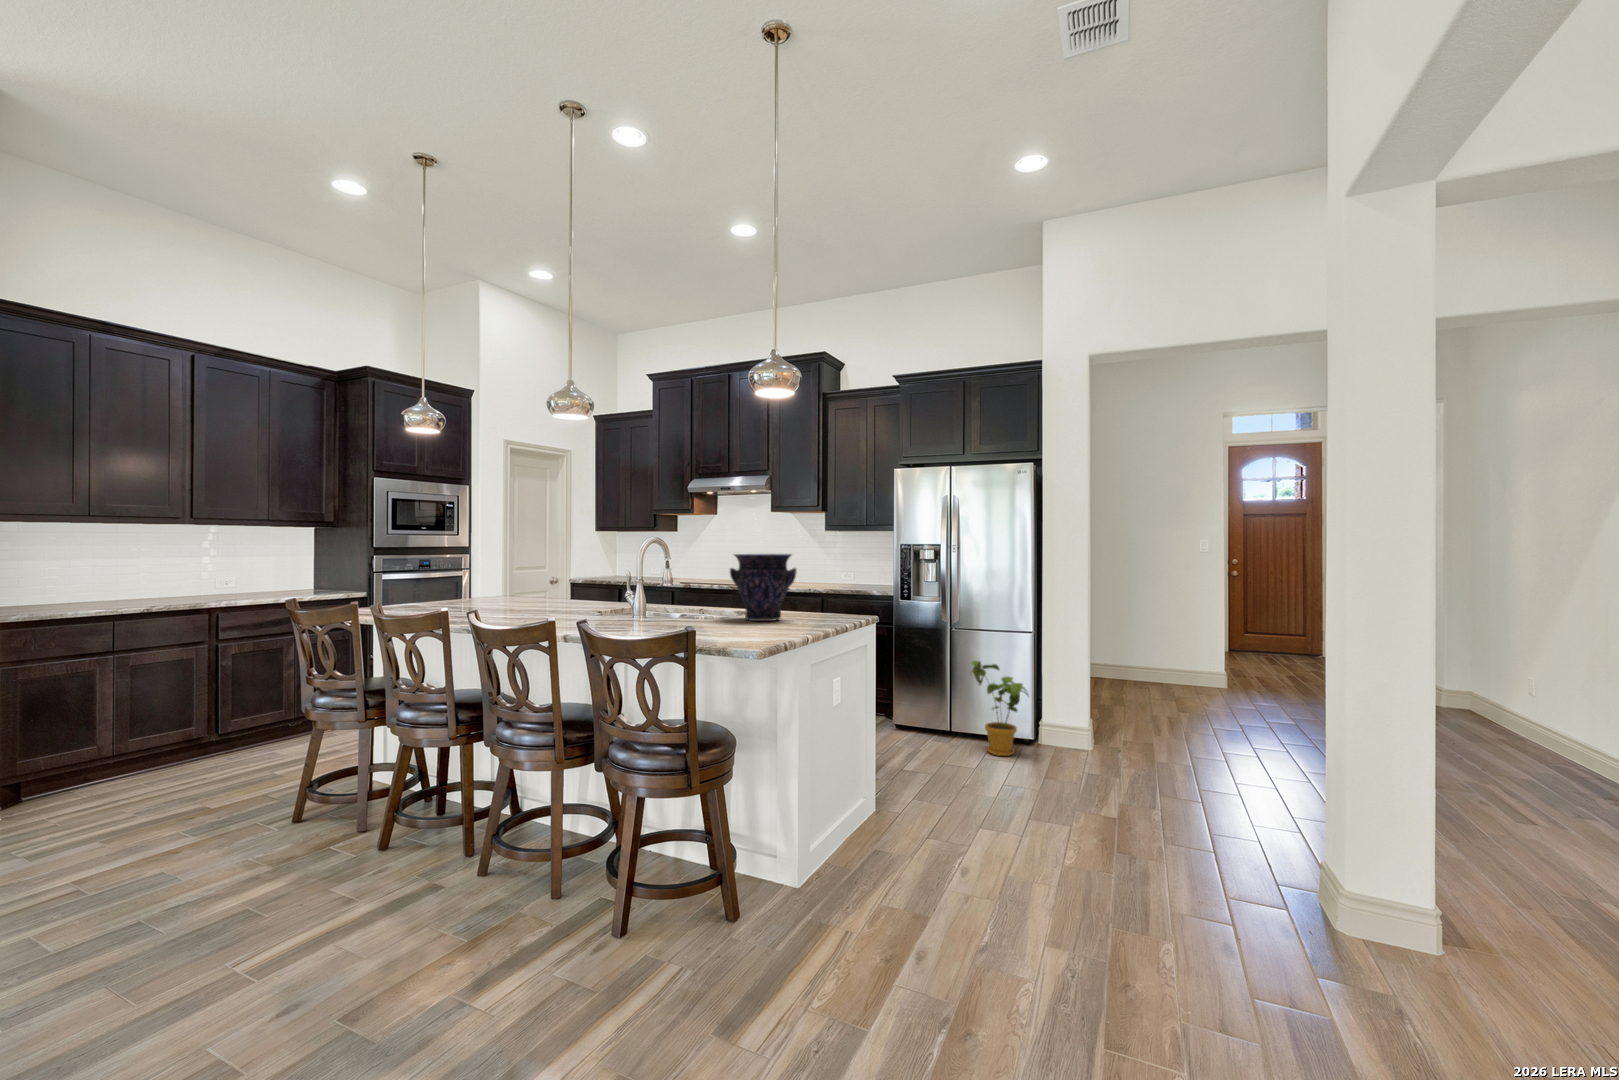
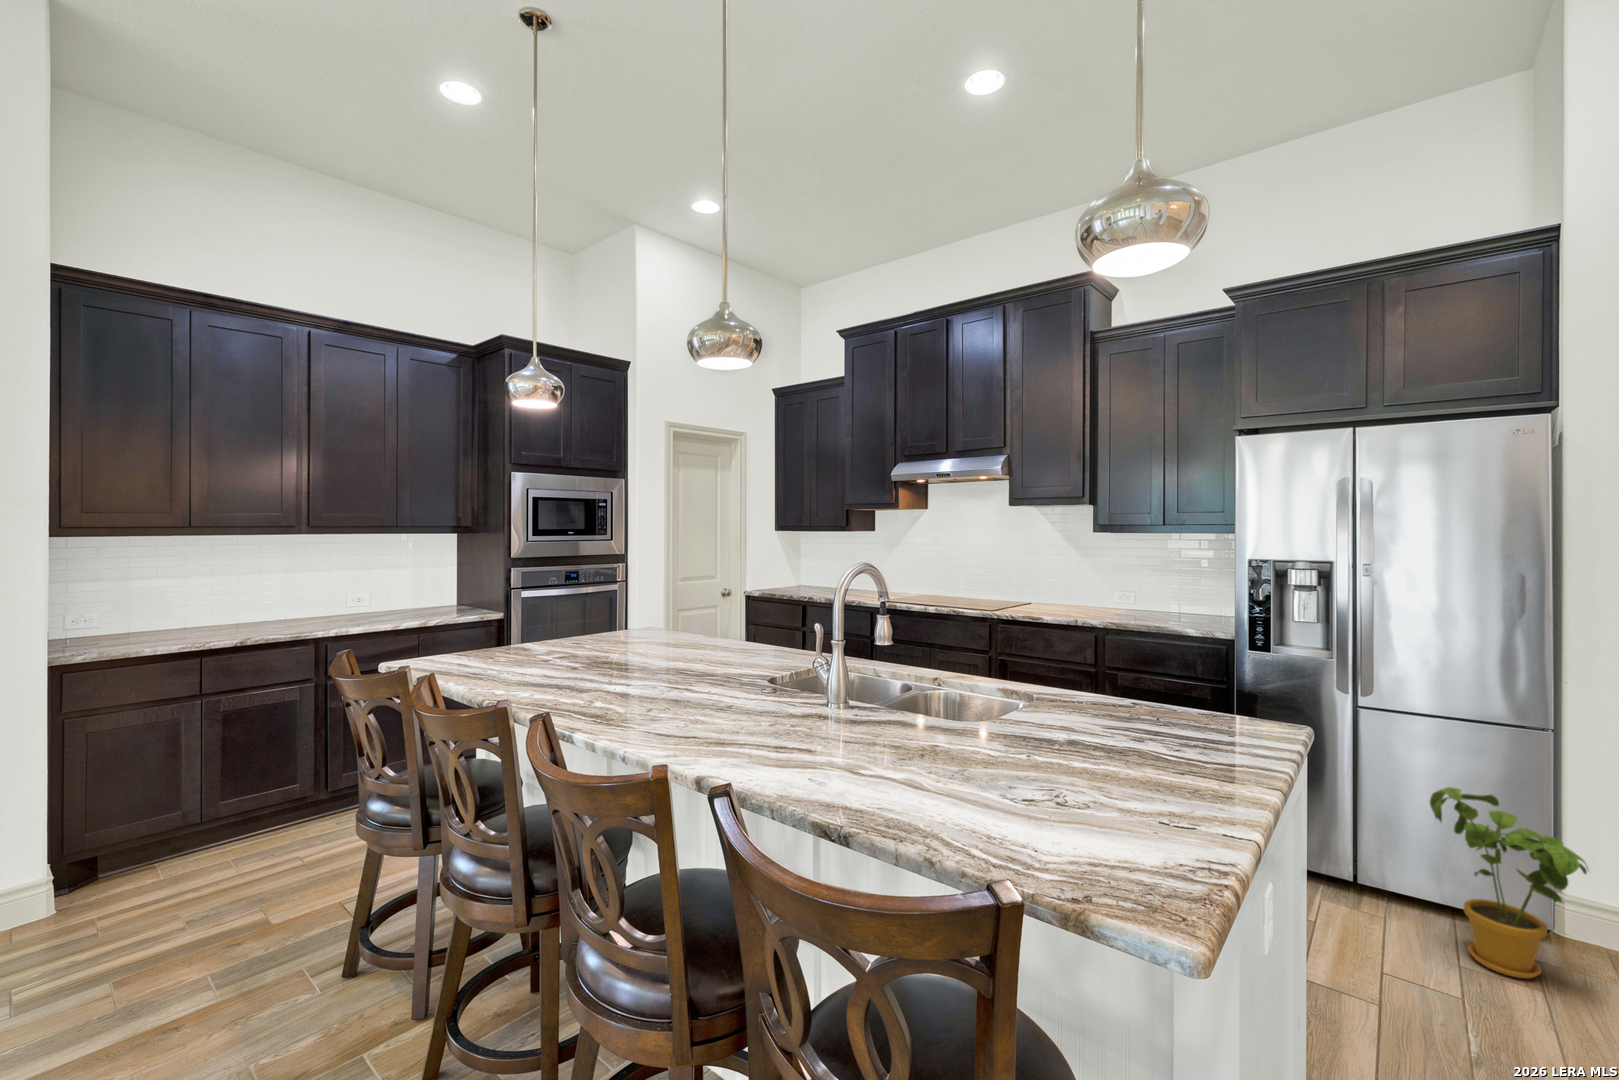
vase: present [730,554,796,621] -> none [1012,598,1162,747]

